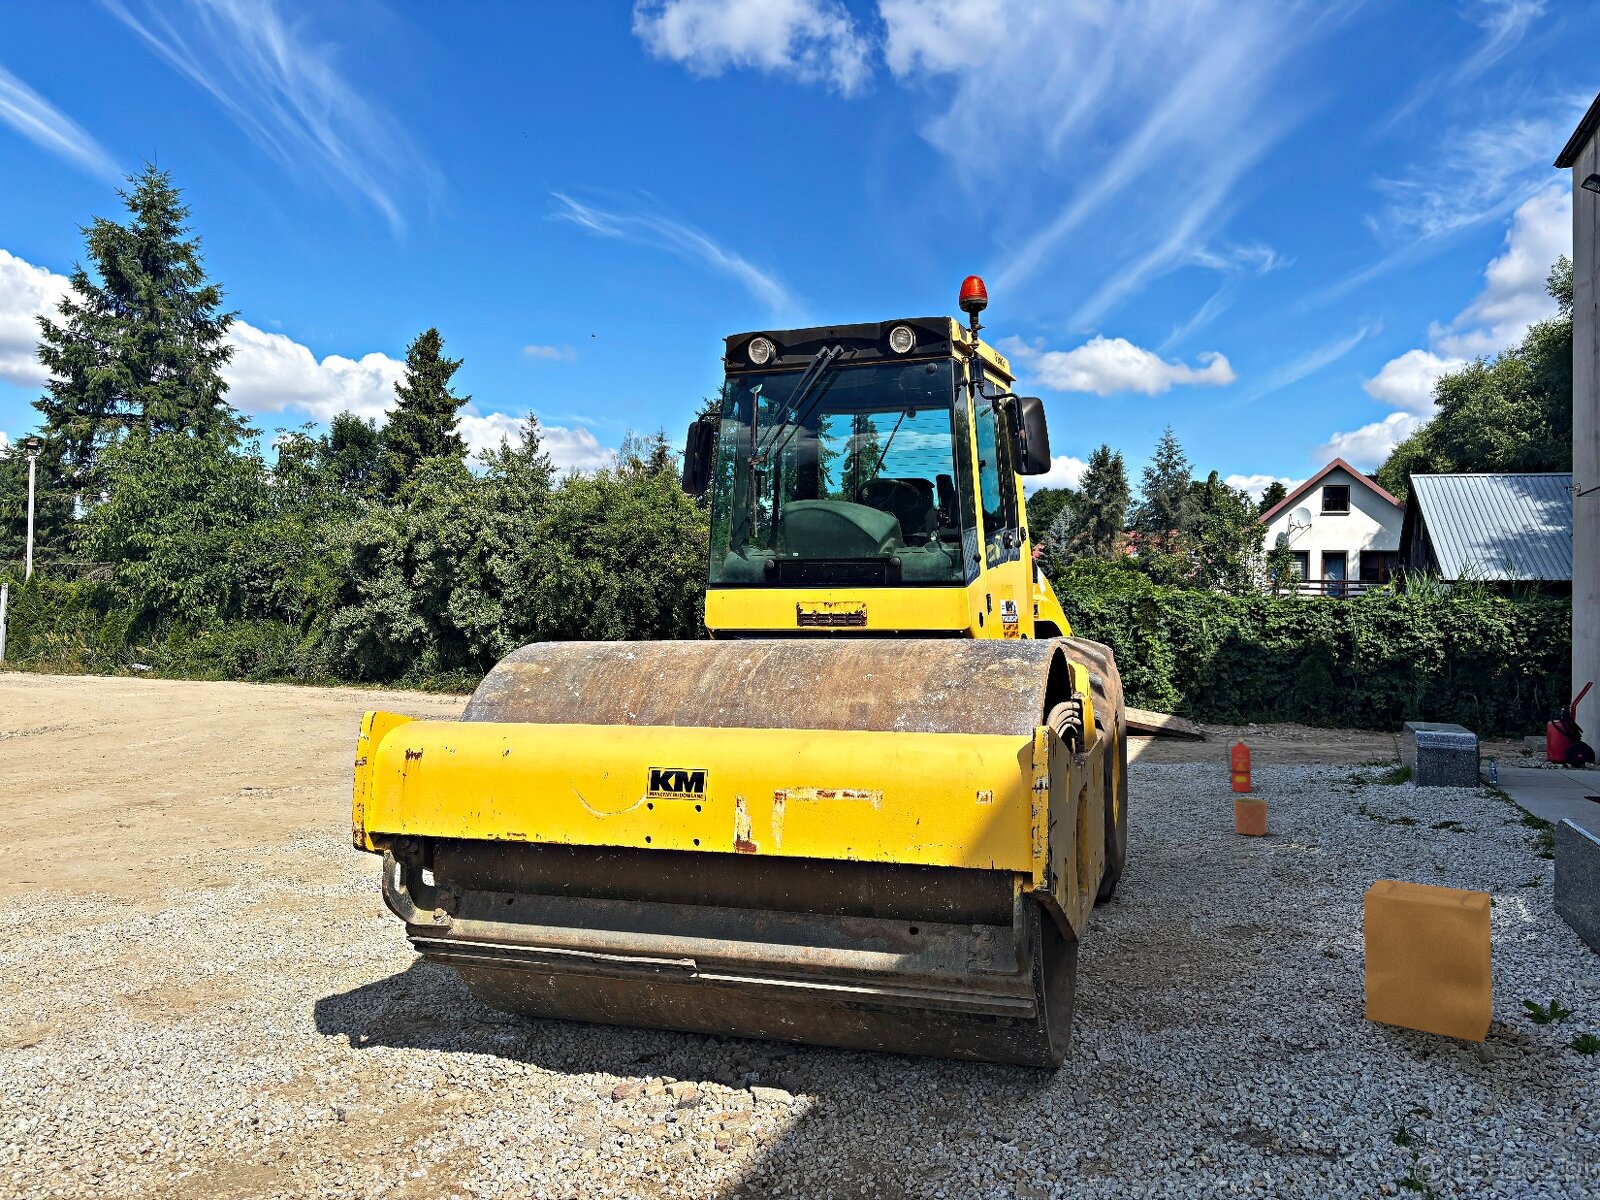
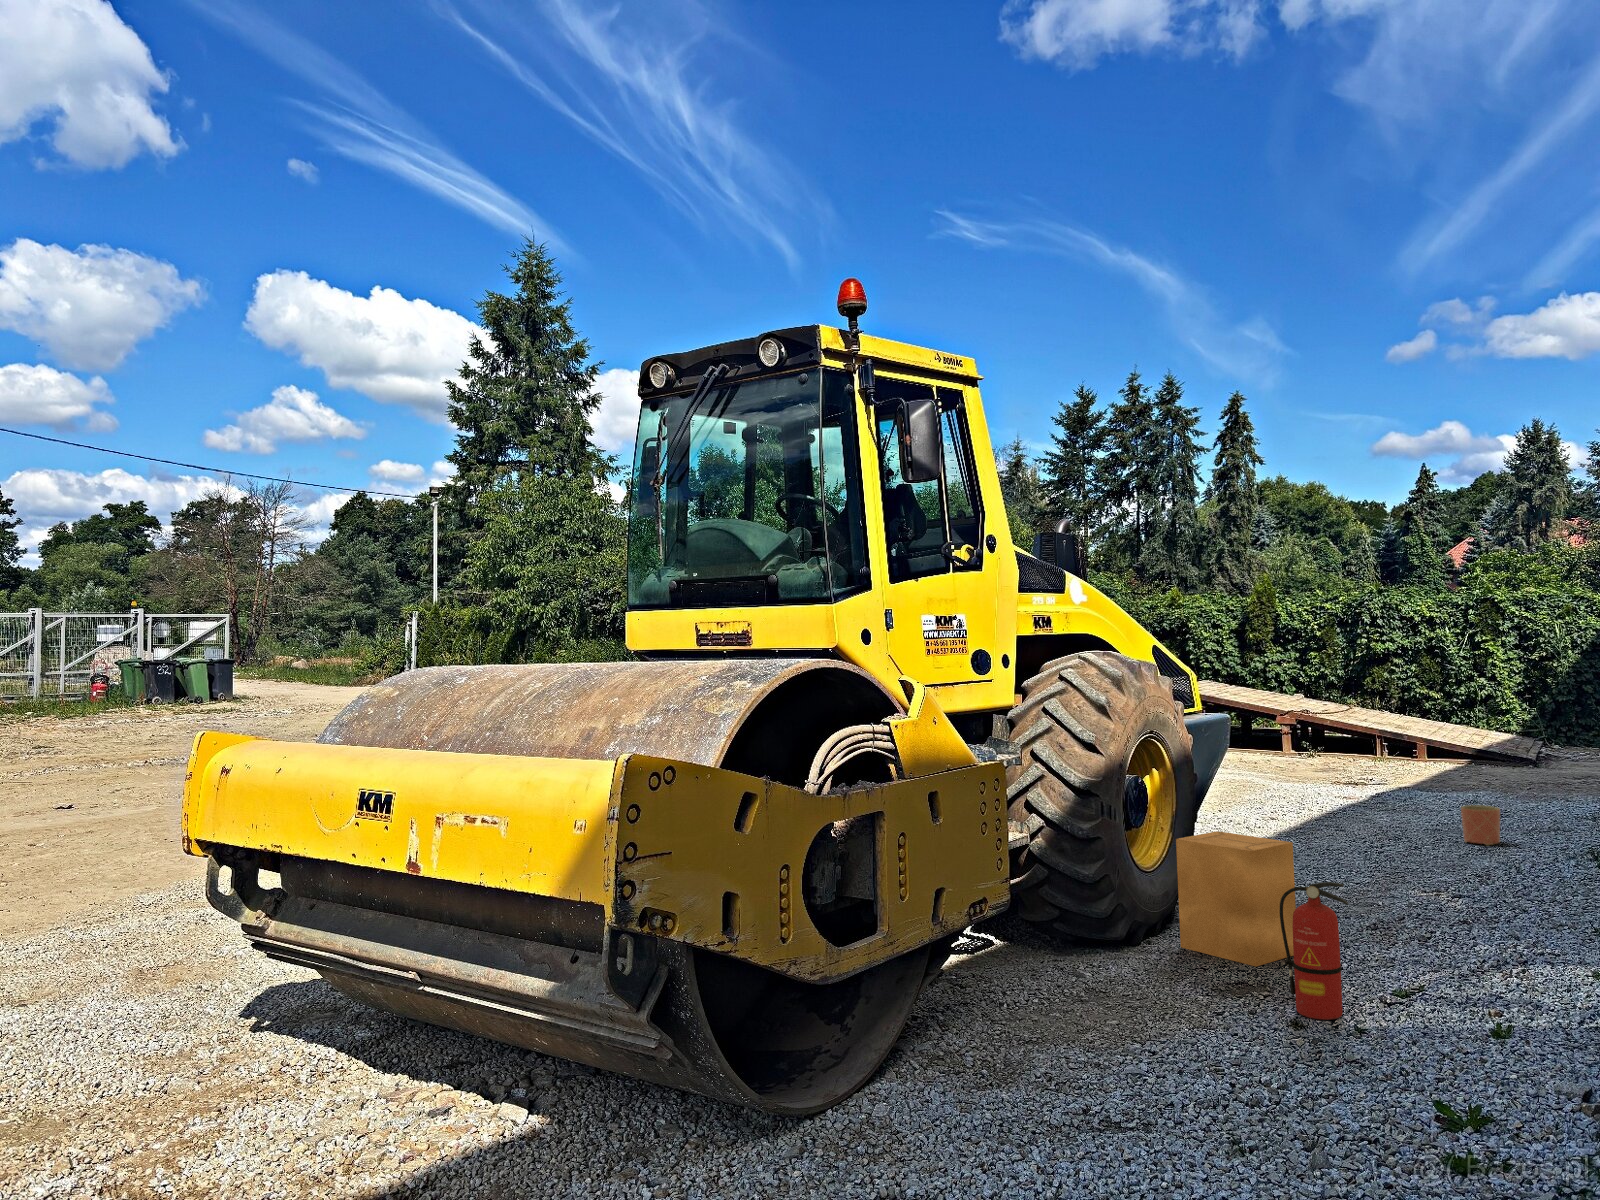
fire extinguisher: present [1226,735,1252,792] -> present [1280,882,1348,1020]
cardboard box: present [1364,879,1492,1042] -> present [1176,831,1296,967]

